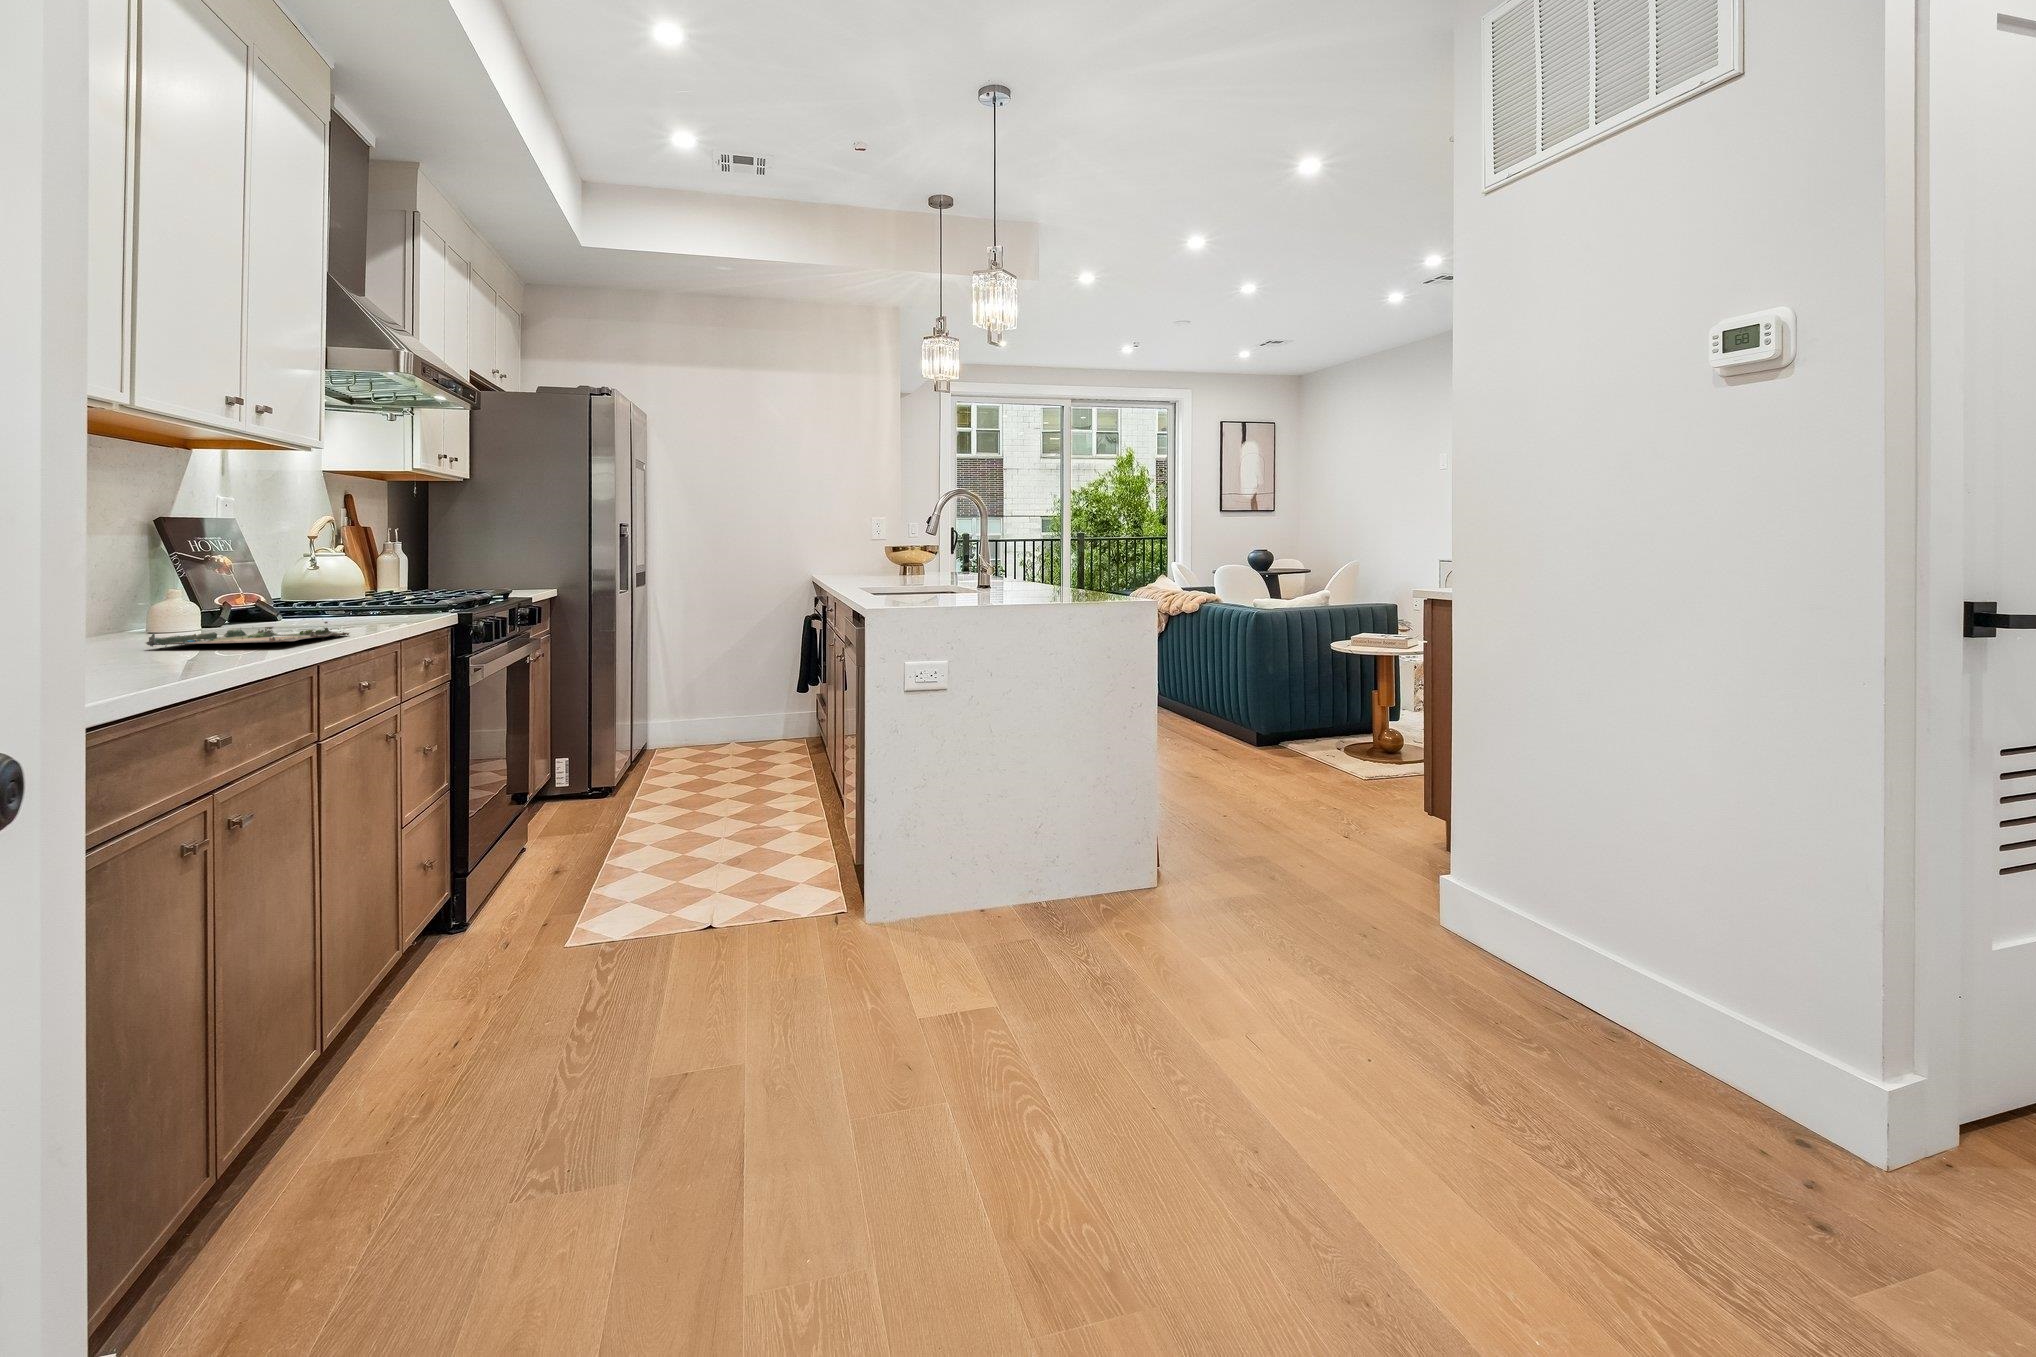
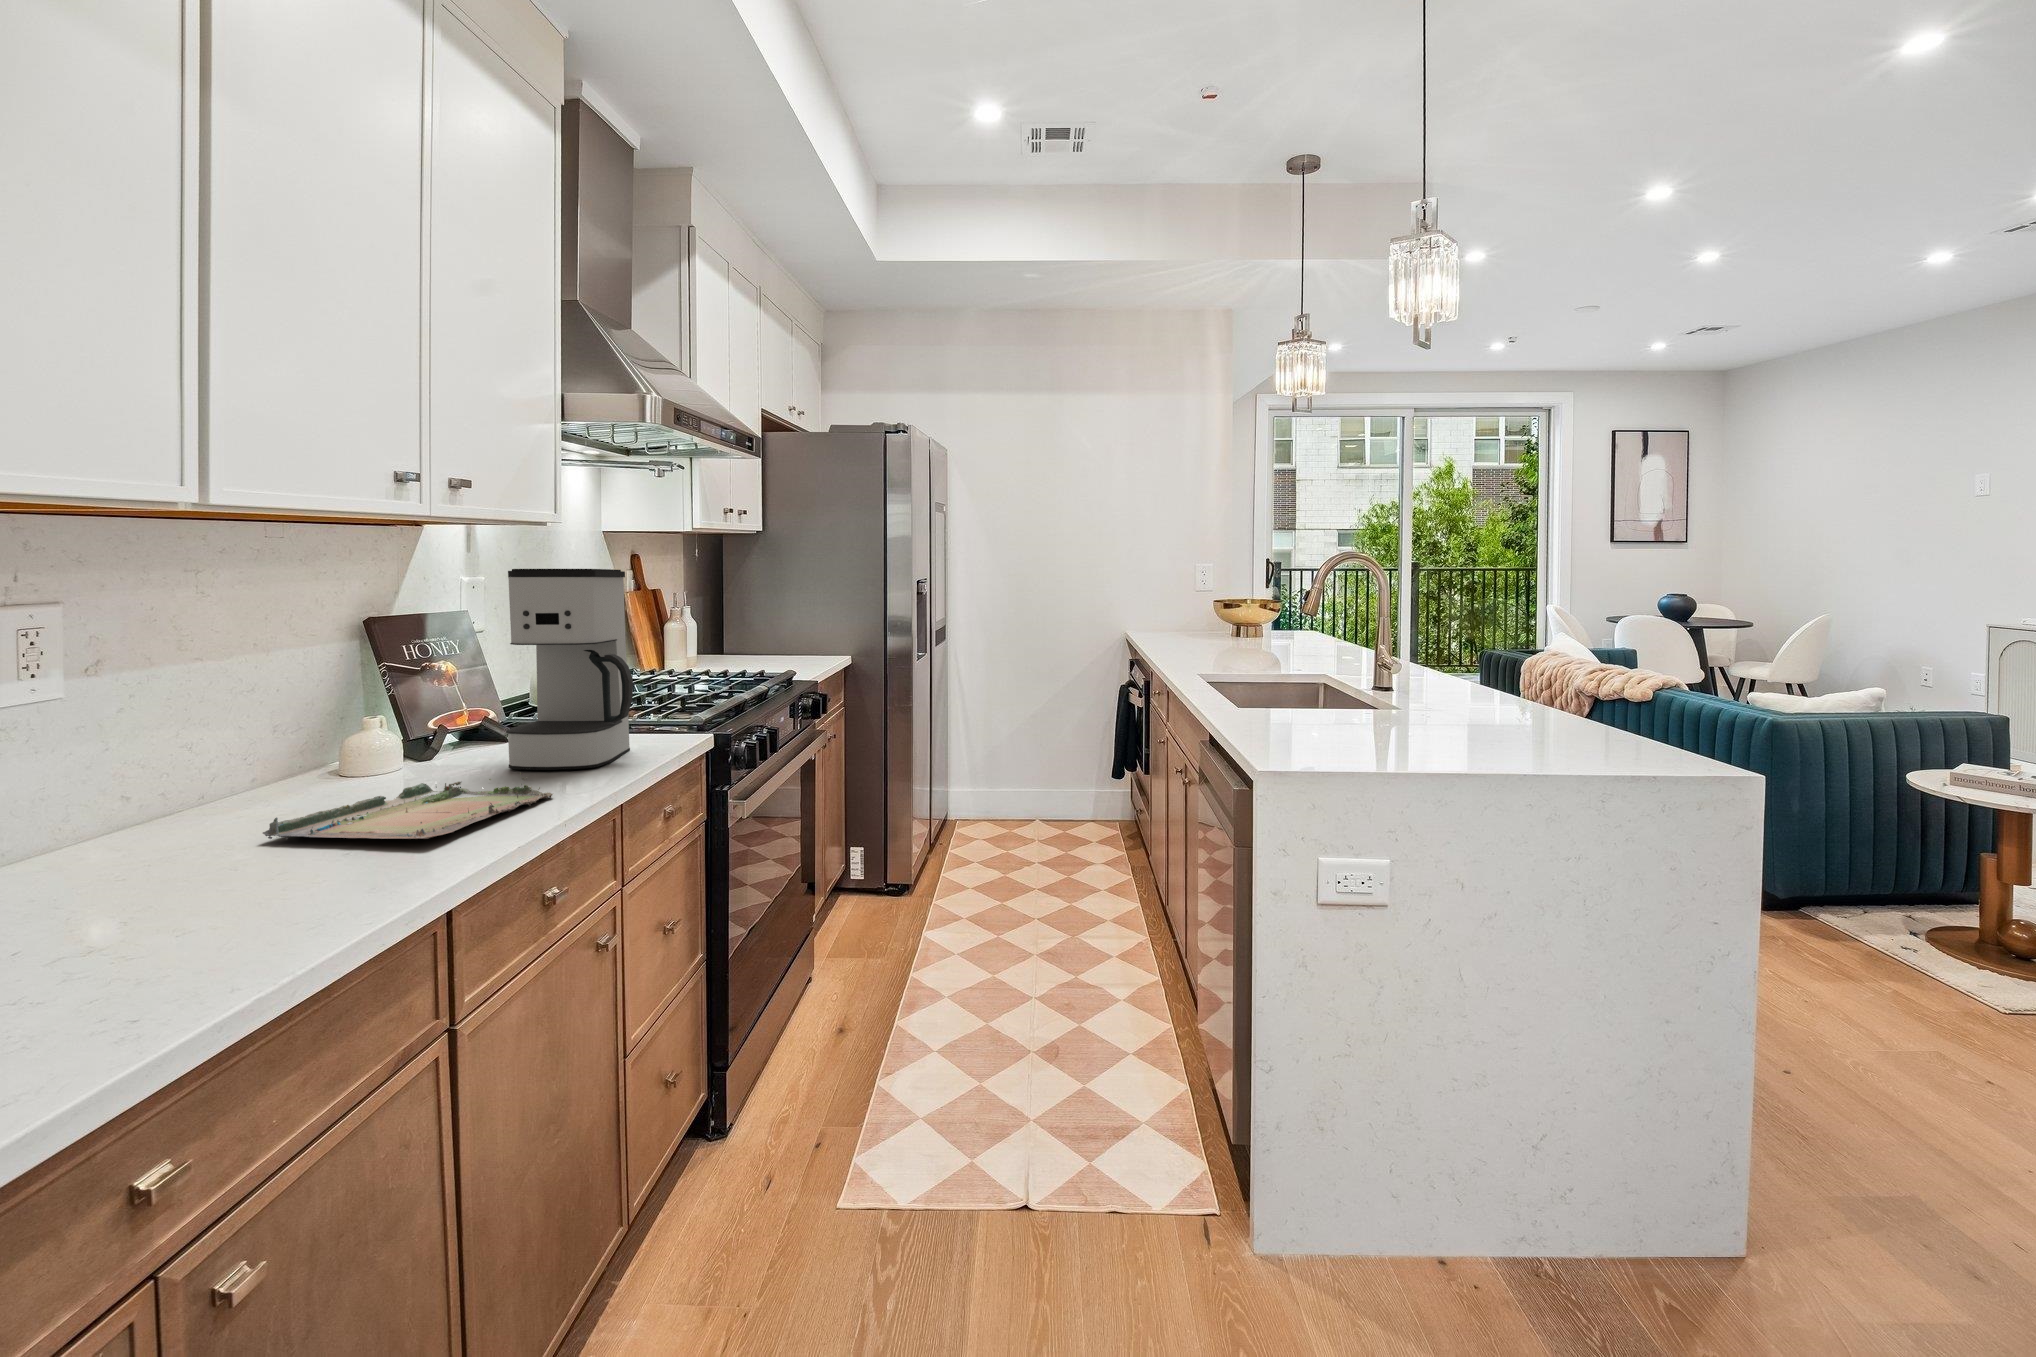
coffee maker: none [293,478,396,627] -> present [507,569,633,770]

